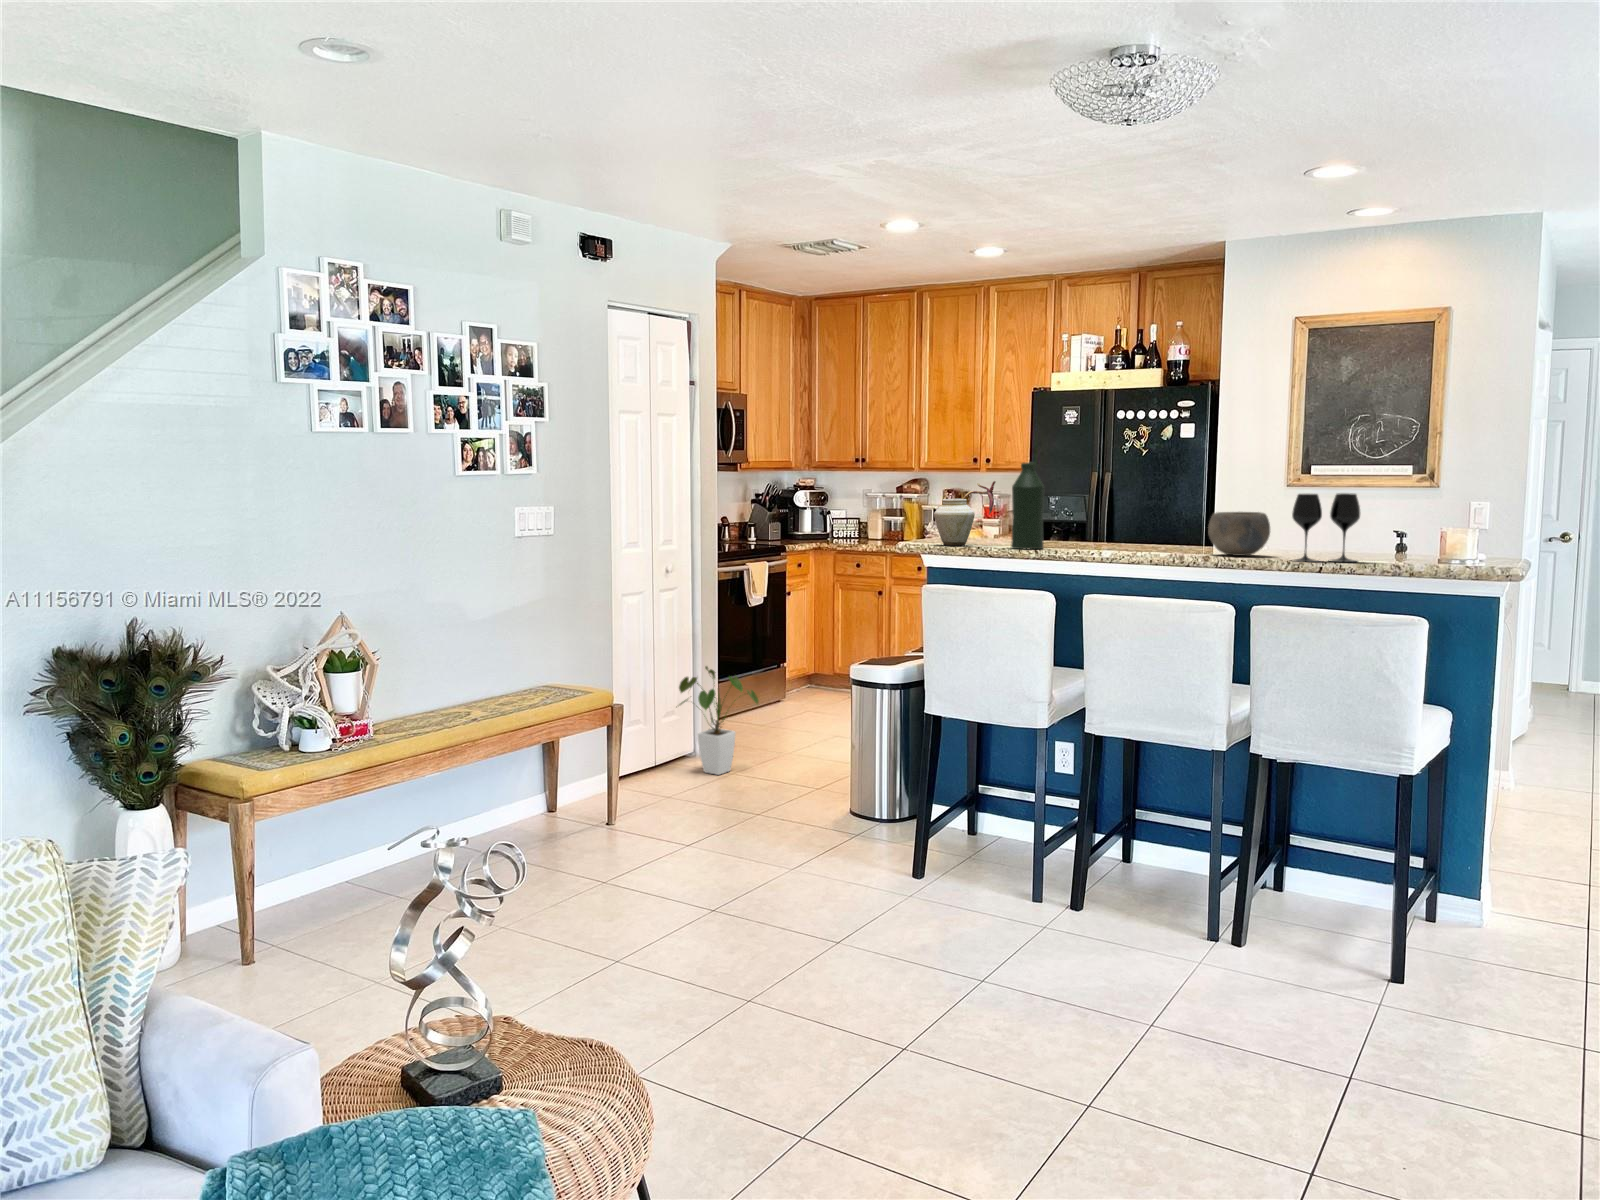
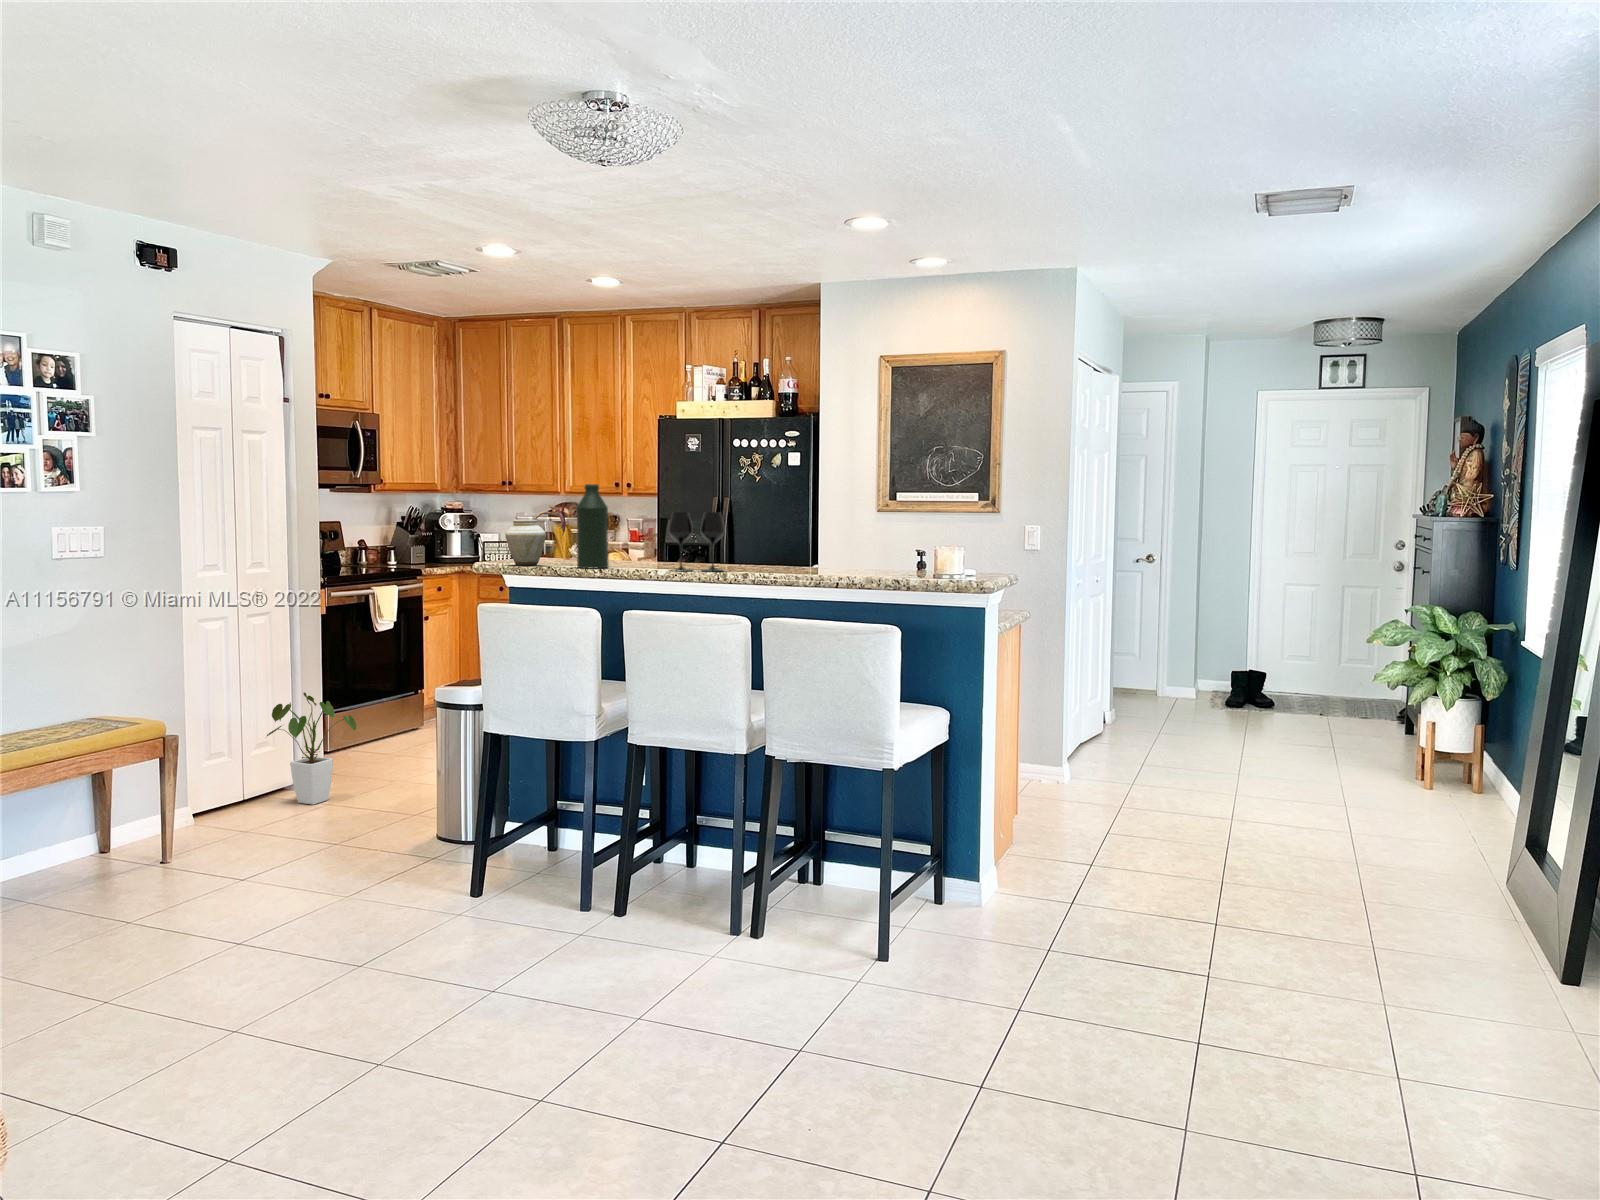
wine glass: present [1292,493,1360,562] -> present [669,512,724,571]
bowl: present [1208,512,1270,556] -> none [754,532,808,573]

